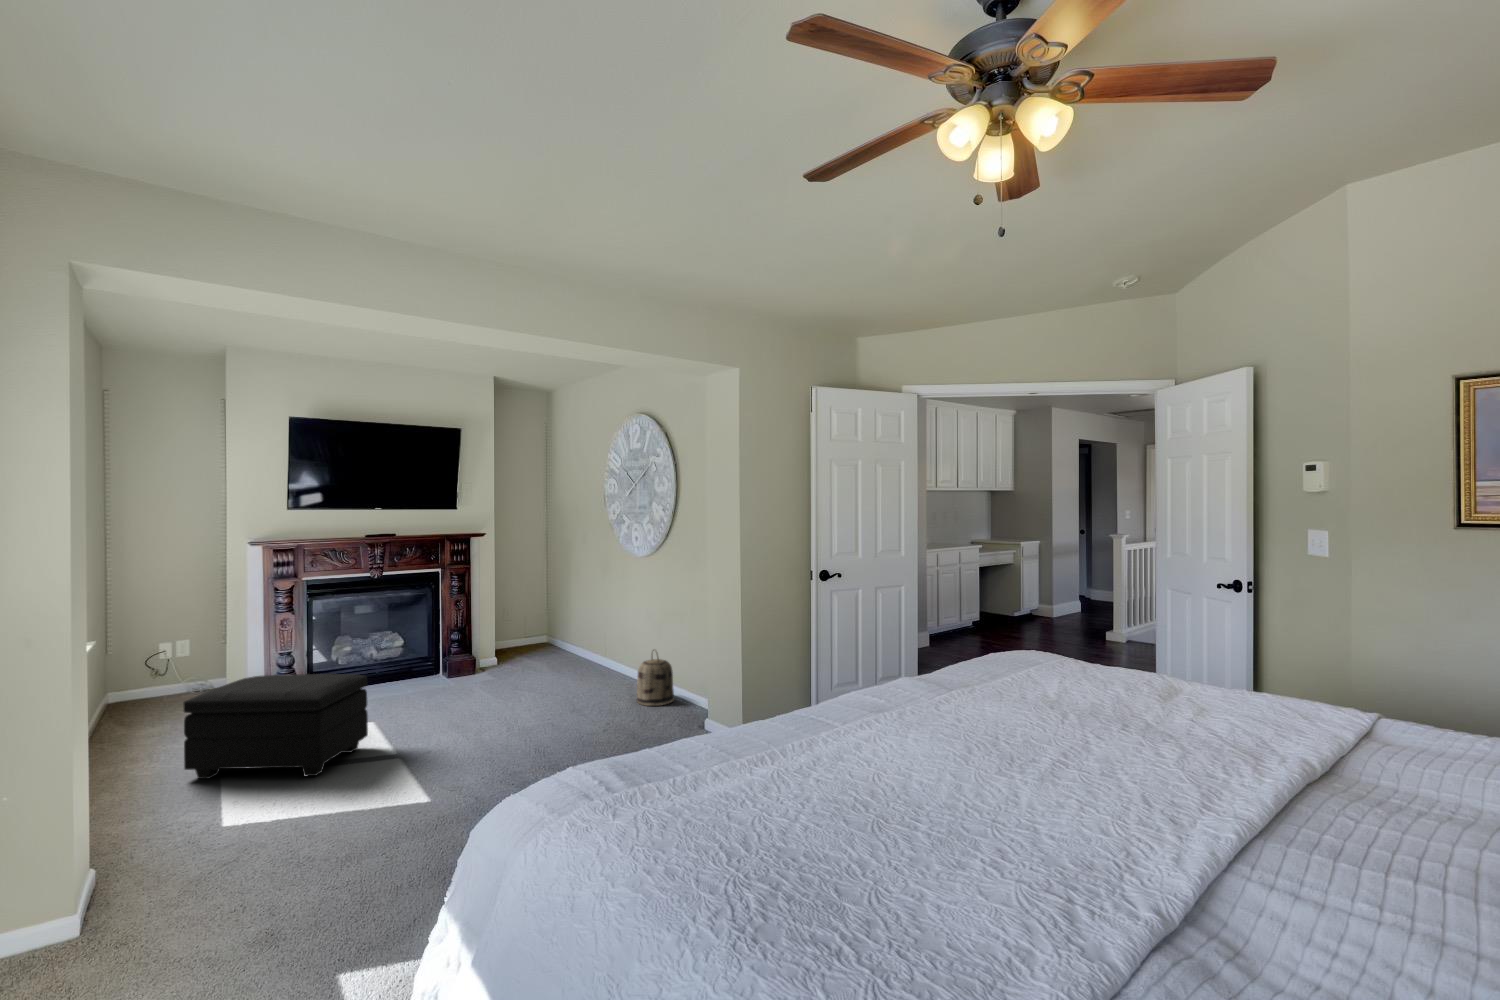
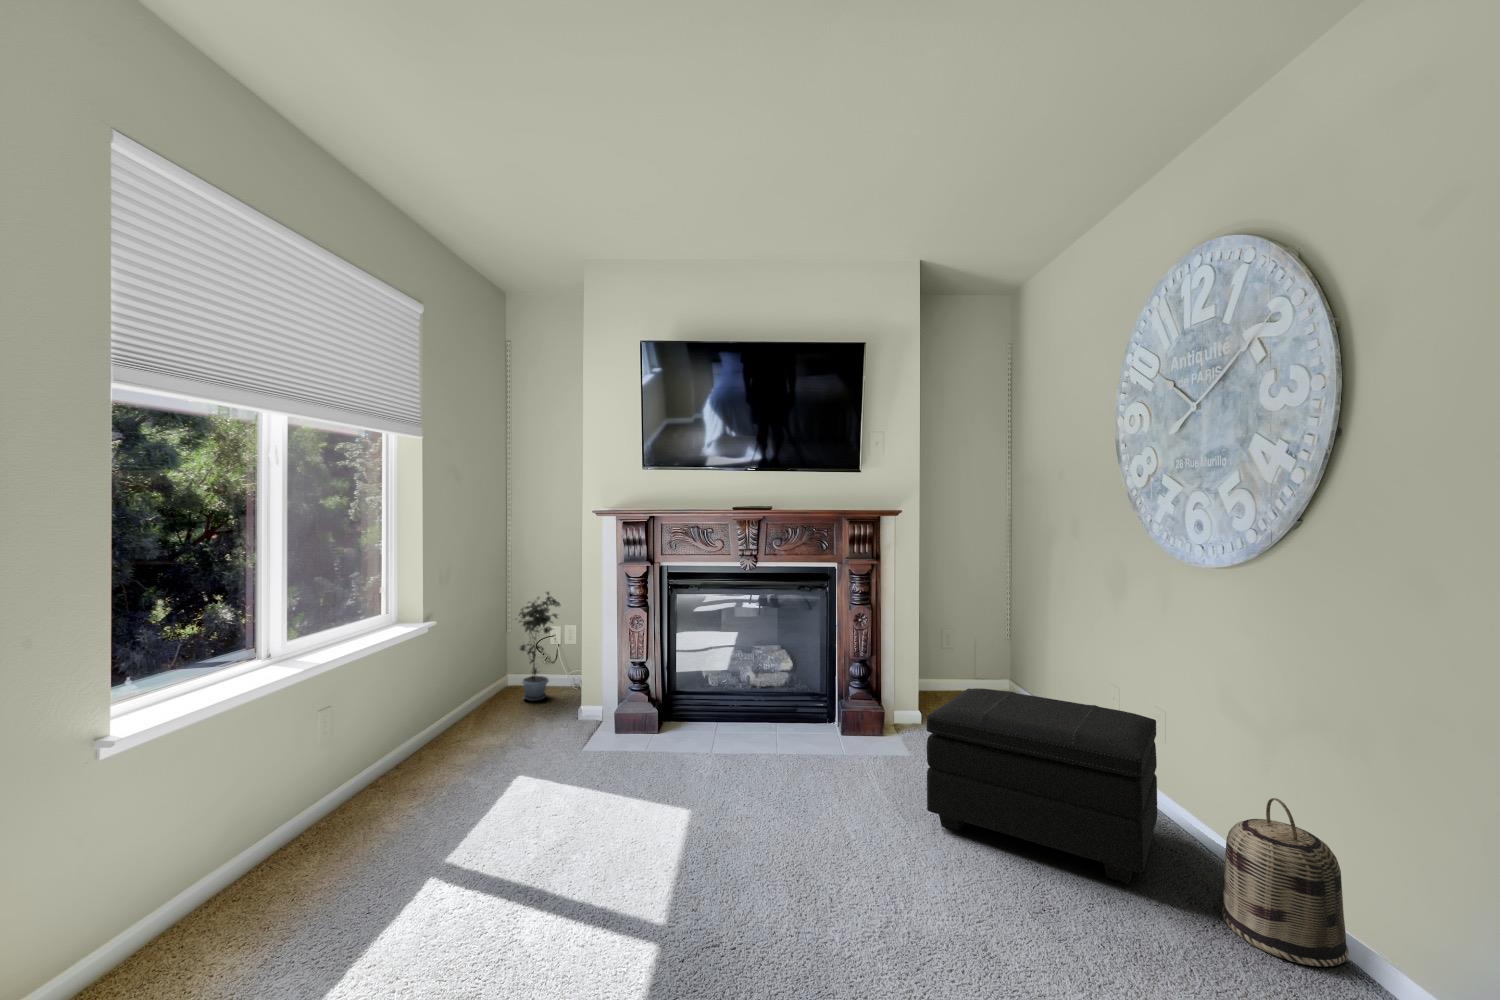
potted plant: none [133,610,186,705] -> present [519,592,560,701]
footstool: present [184,674,368,779] -> present [926,688,1157,884]

